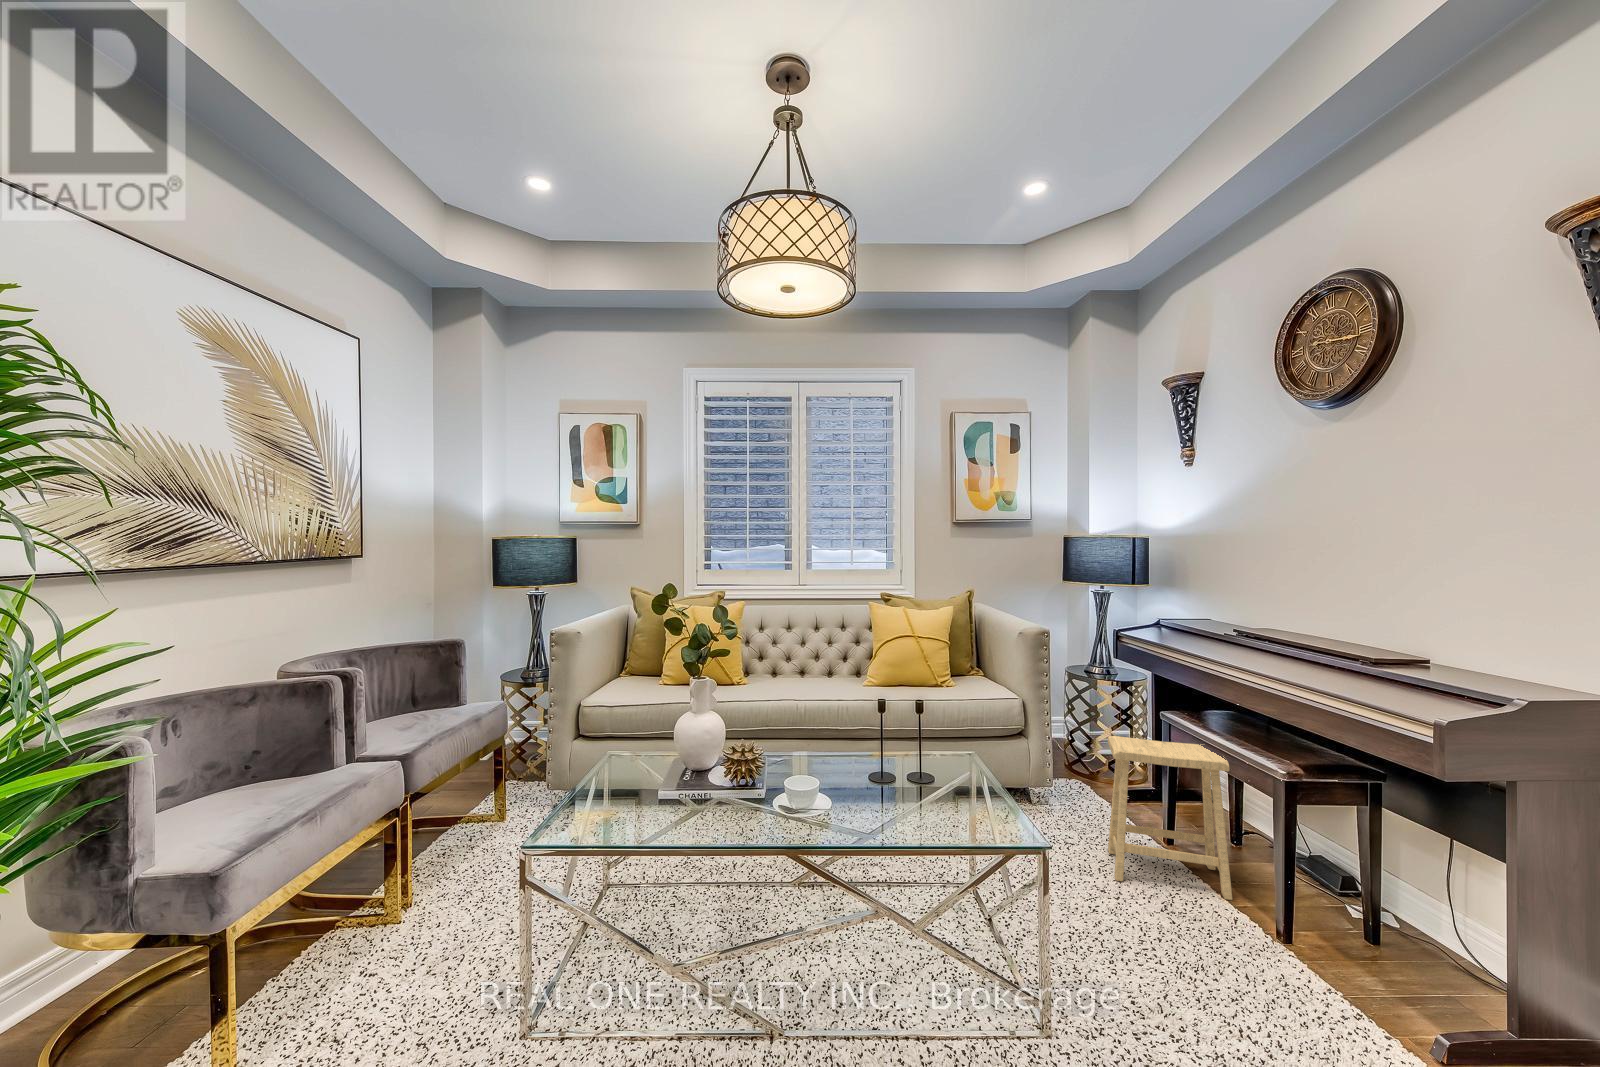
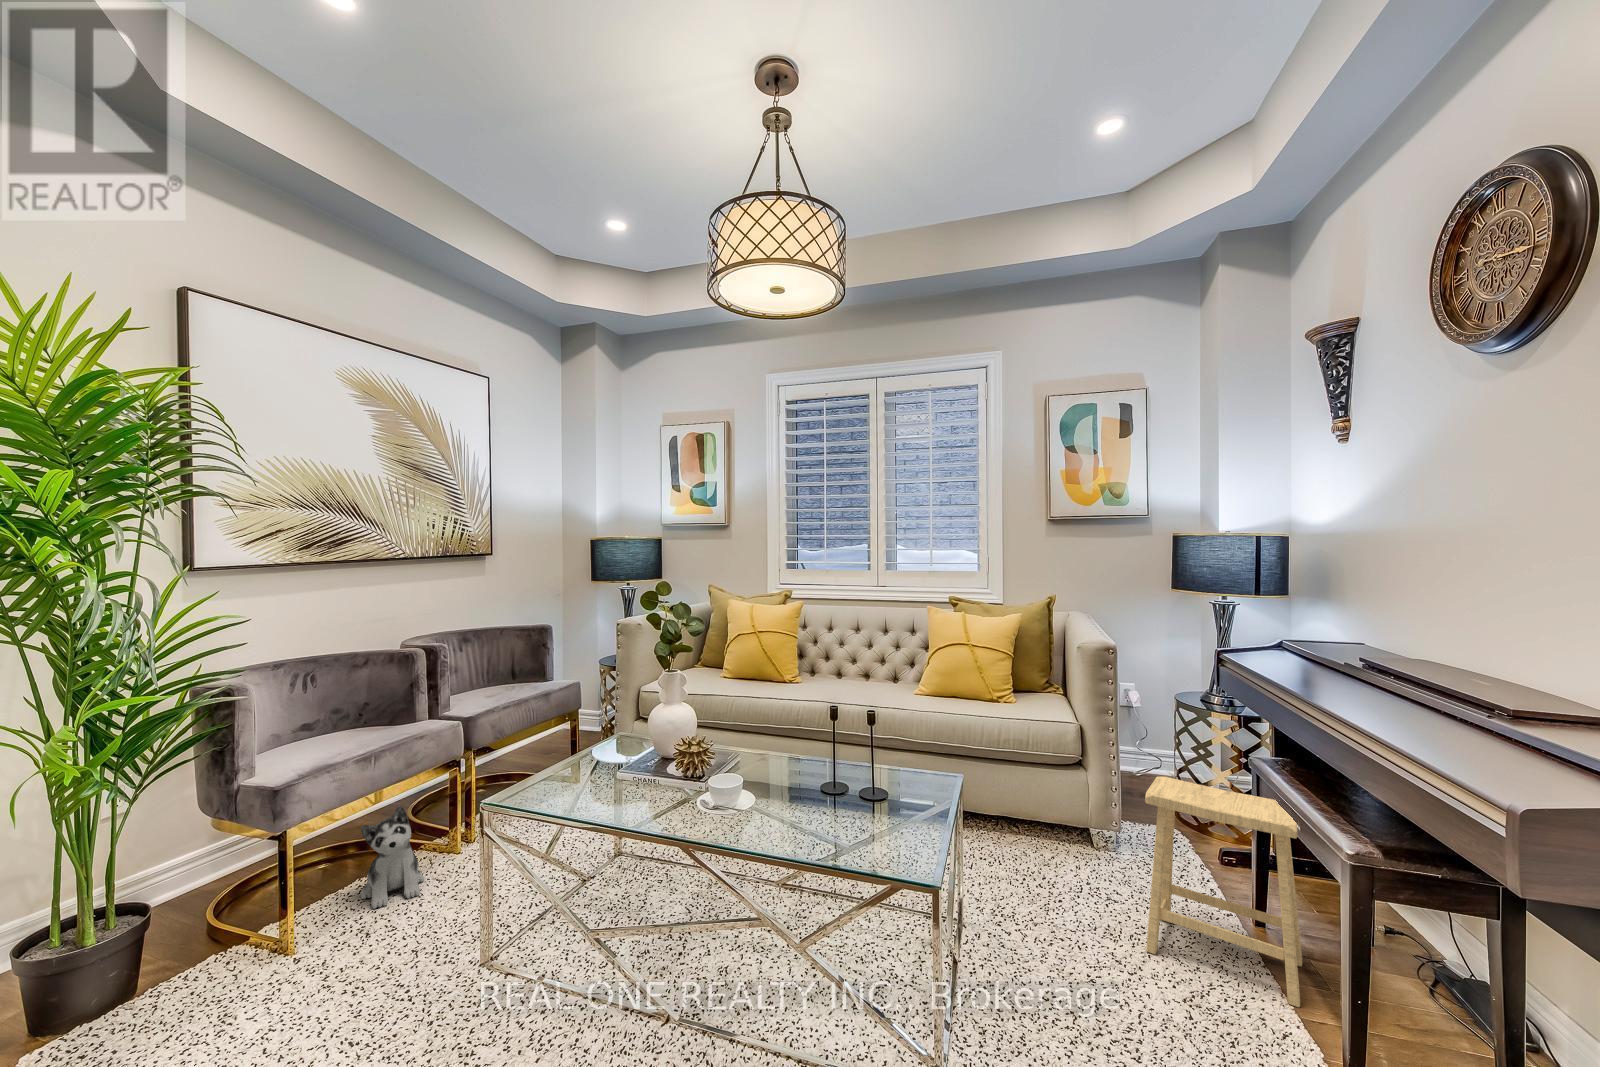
plush toy: none [290,872,377,1007] -> present [361,806,424,909]

